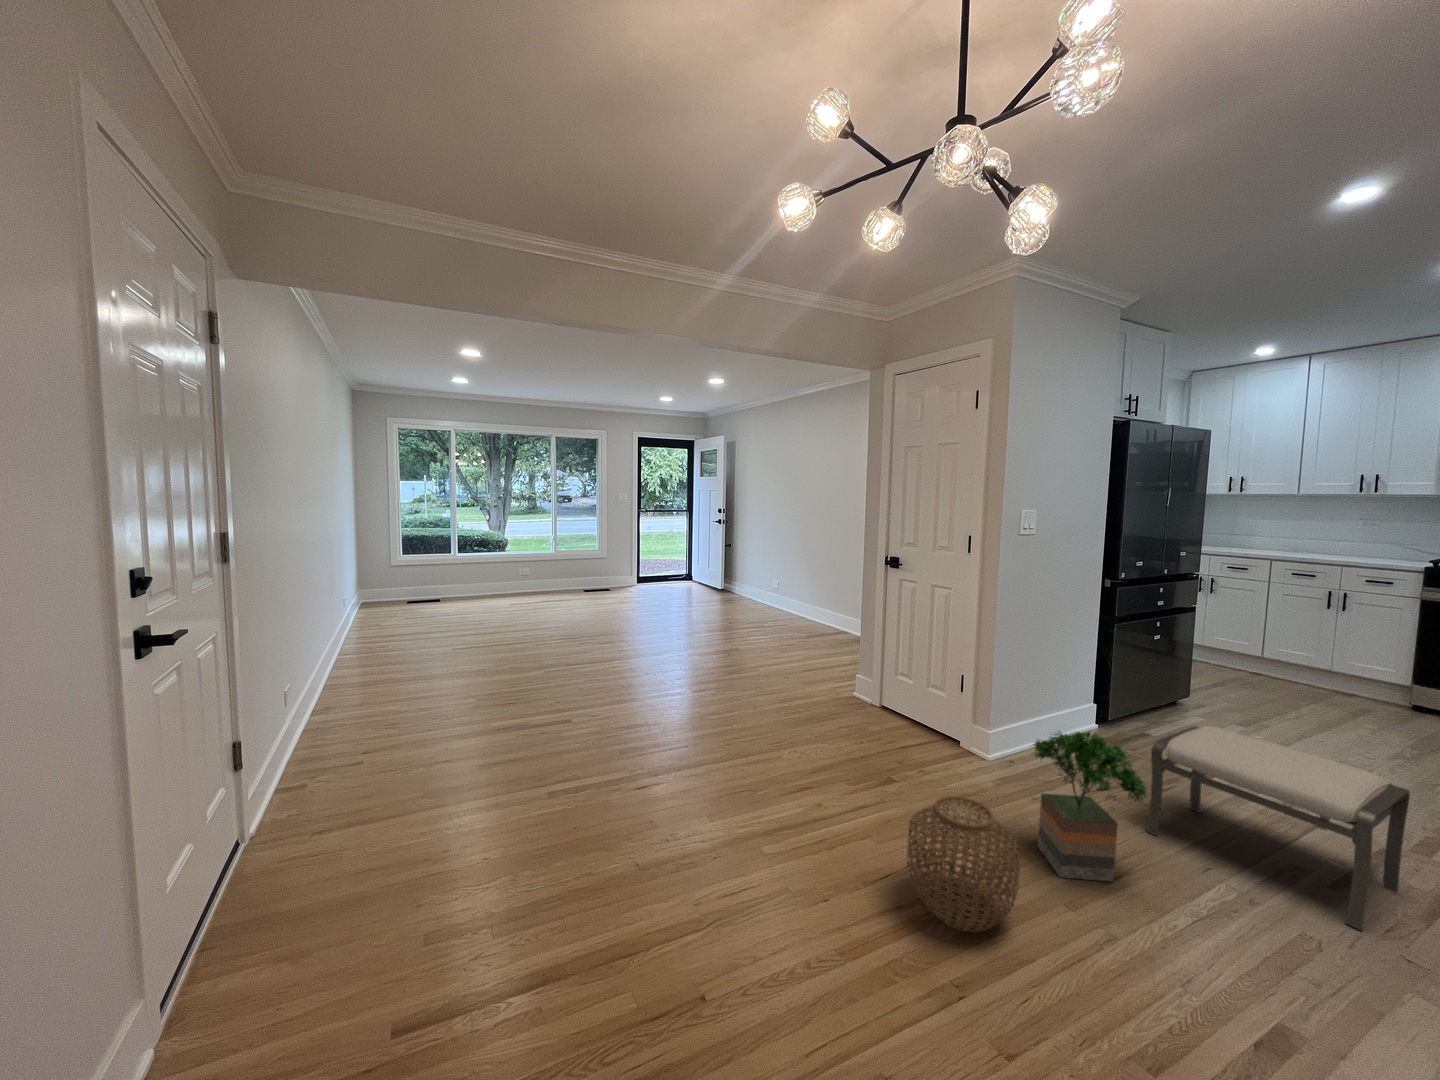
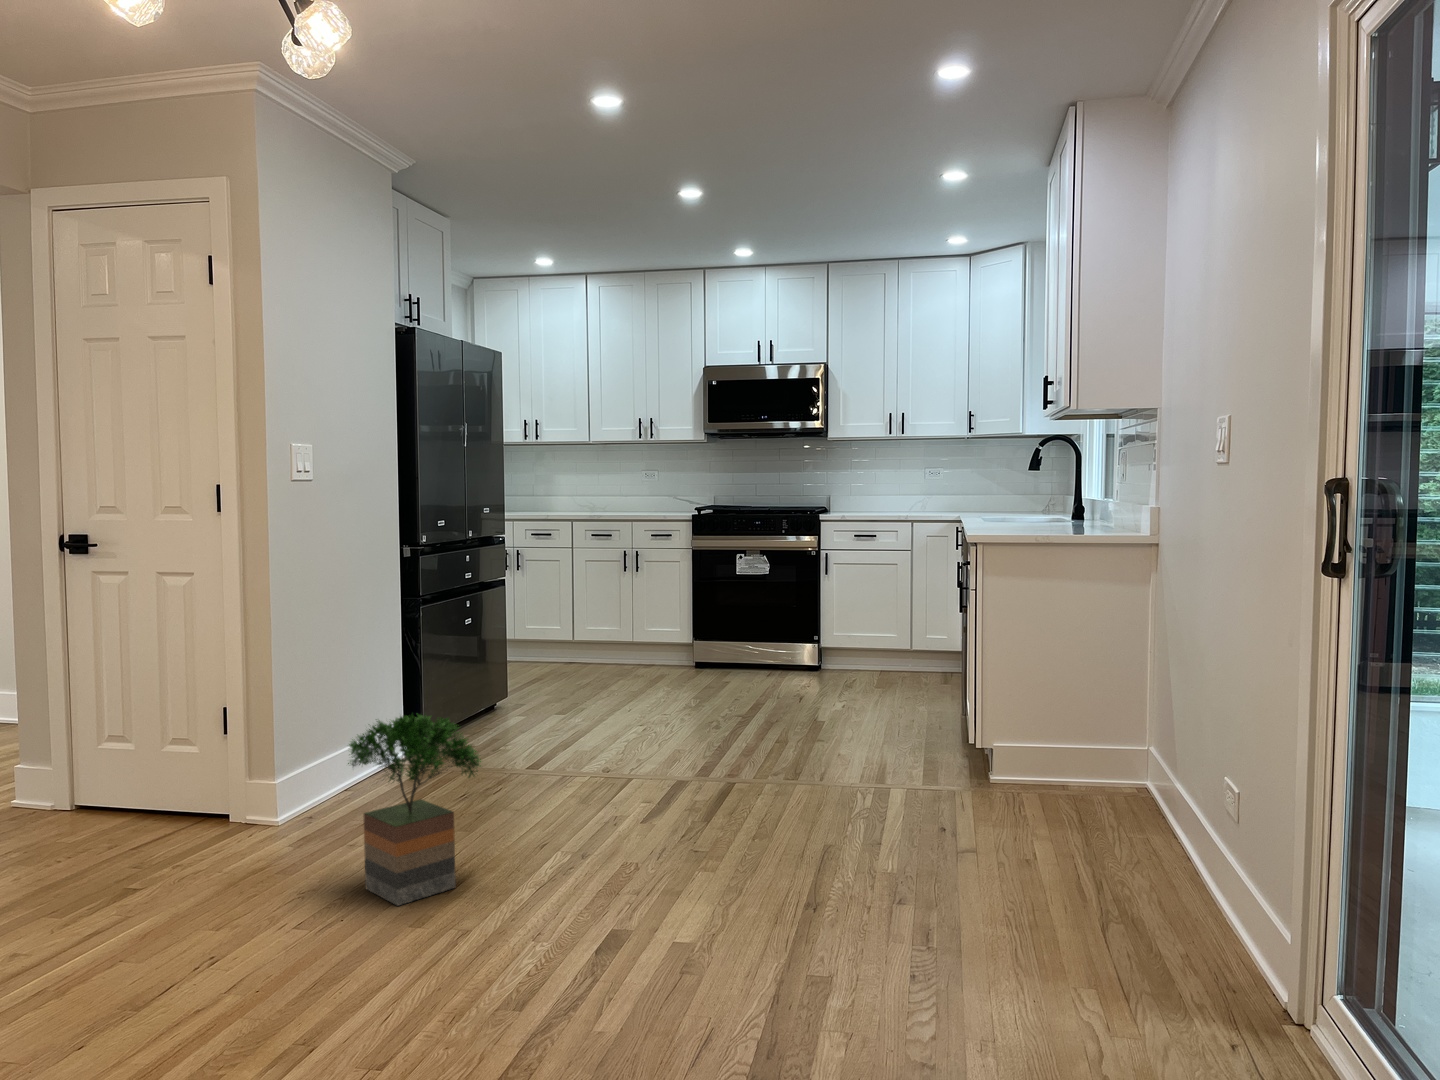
ottoman: present [1147,726,1410,930] -> none [478,691,686,842]
woven basket: present [907,796,1020,932] -> none [195,824,355,1003]

